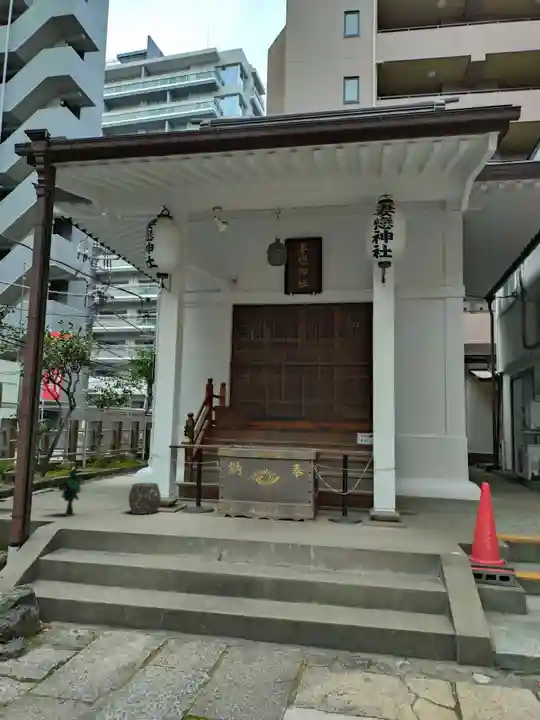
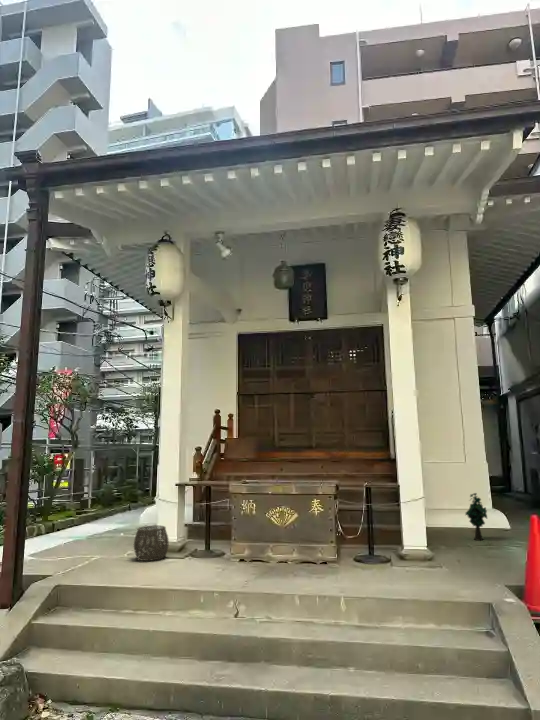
decorative plant: present [57,467,84,516] -> present [466,493,487,540]

